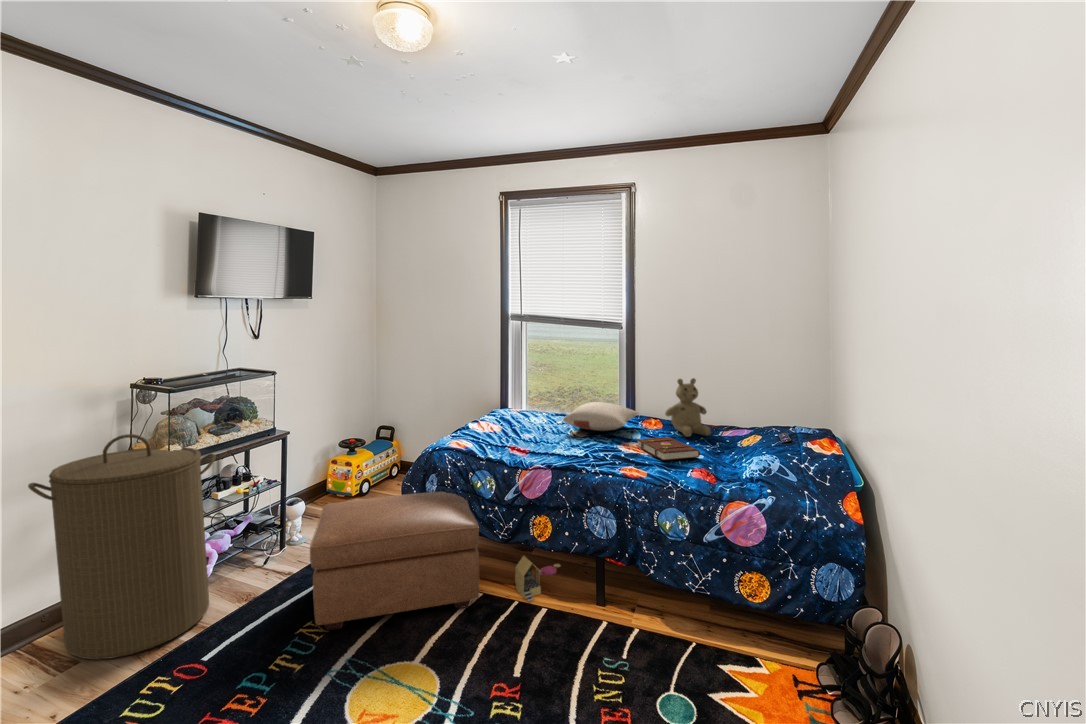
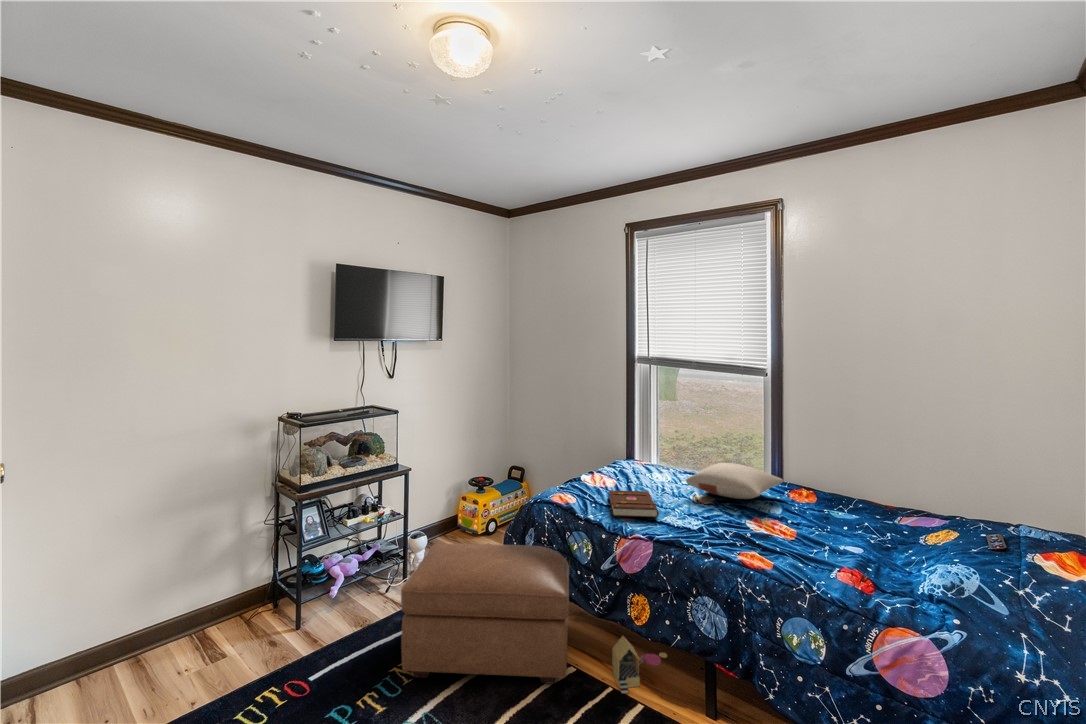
teddy bear: present [665,378,711,437] -> none [817,444,882,520]
laundry hamper: present [28,434,215,660] -> none [201,462,344,661]
book: present [637,437,700,460] -> present [609,490,659,517]

